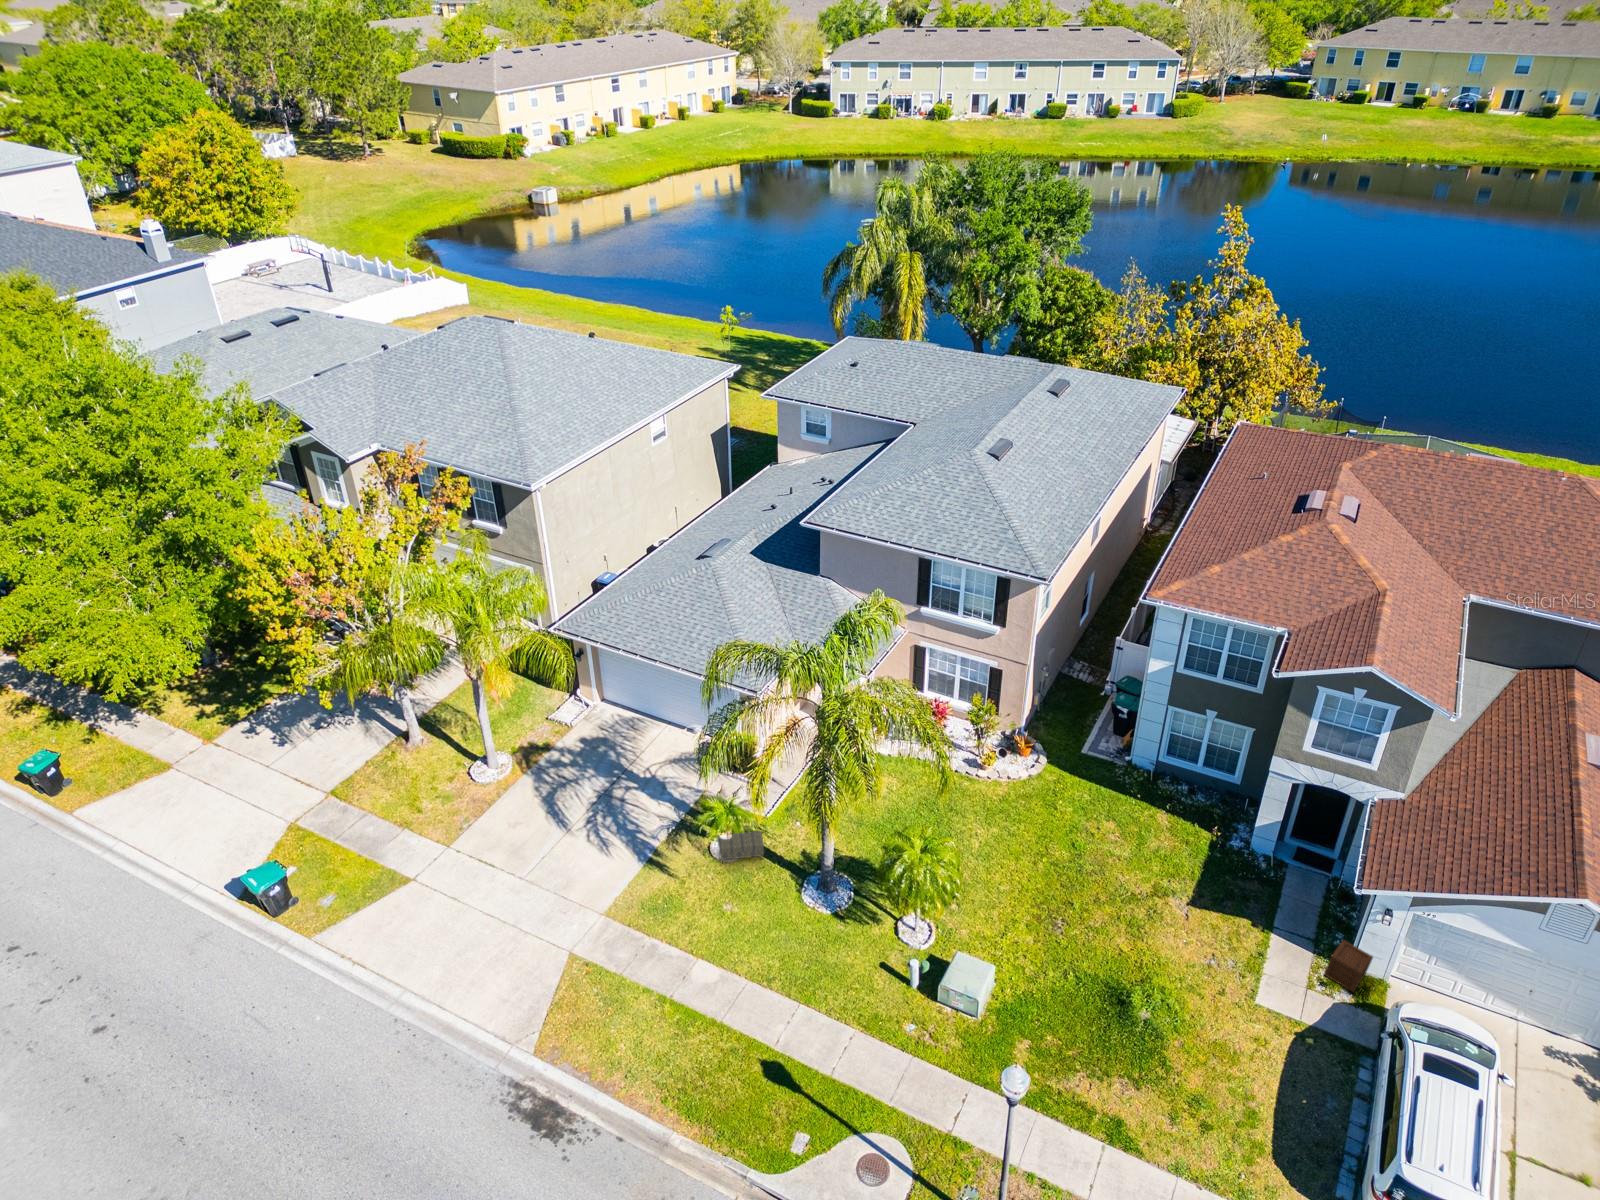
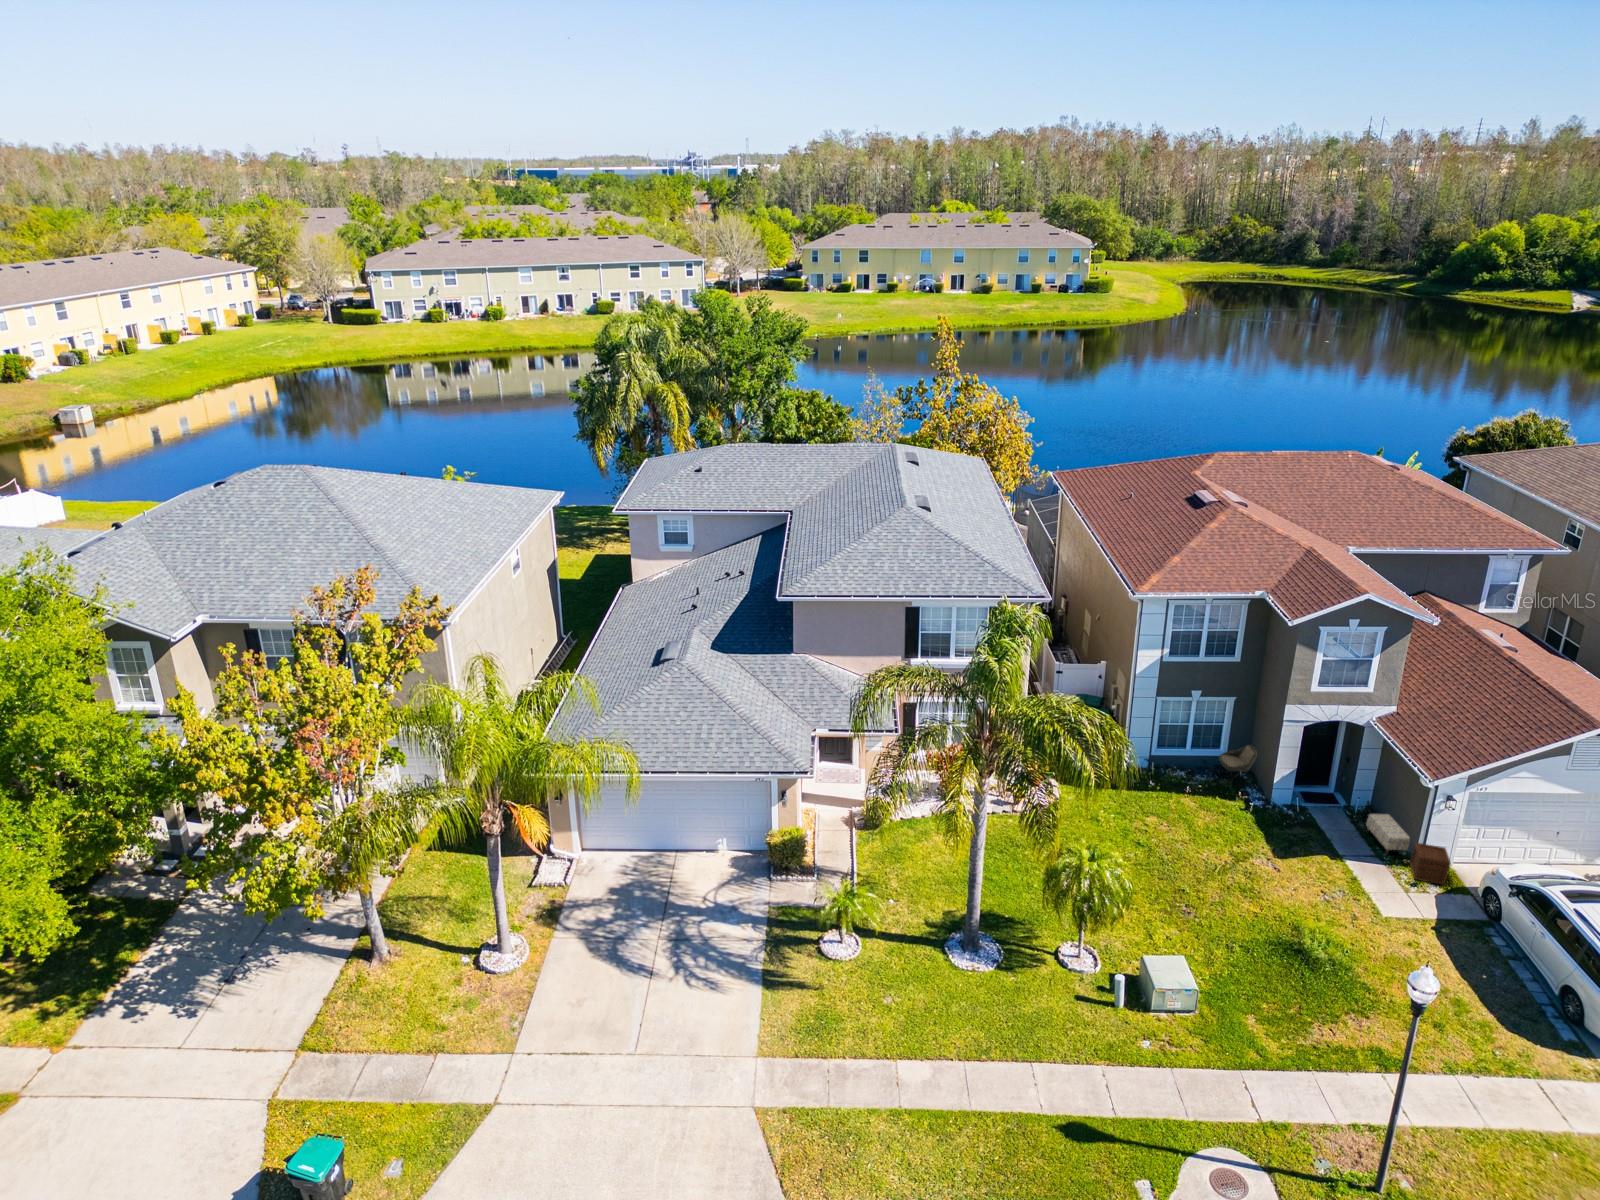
lounge chair: none [1218,778,1258,819] -> present [1219,745,1257,777]
bench: present [718,831,764,863] -> present [1366,814,1410,854]

